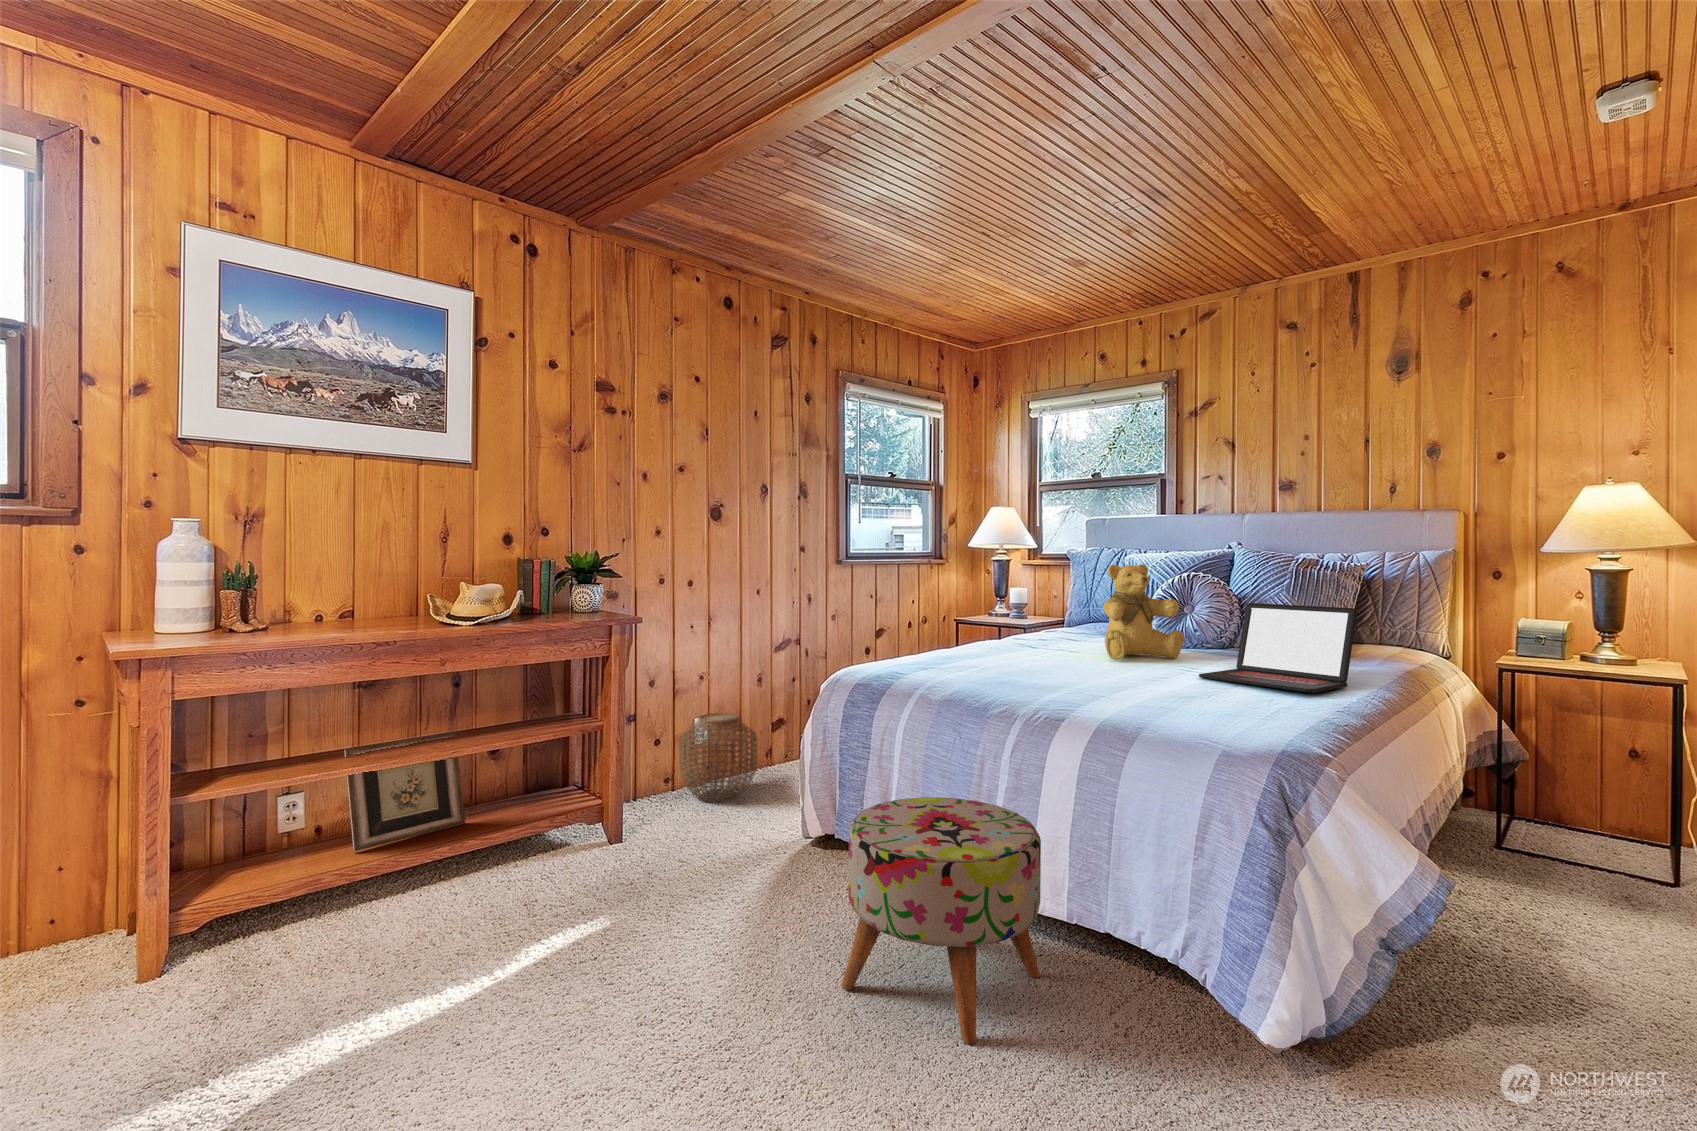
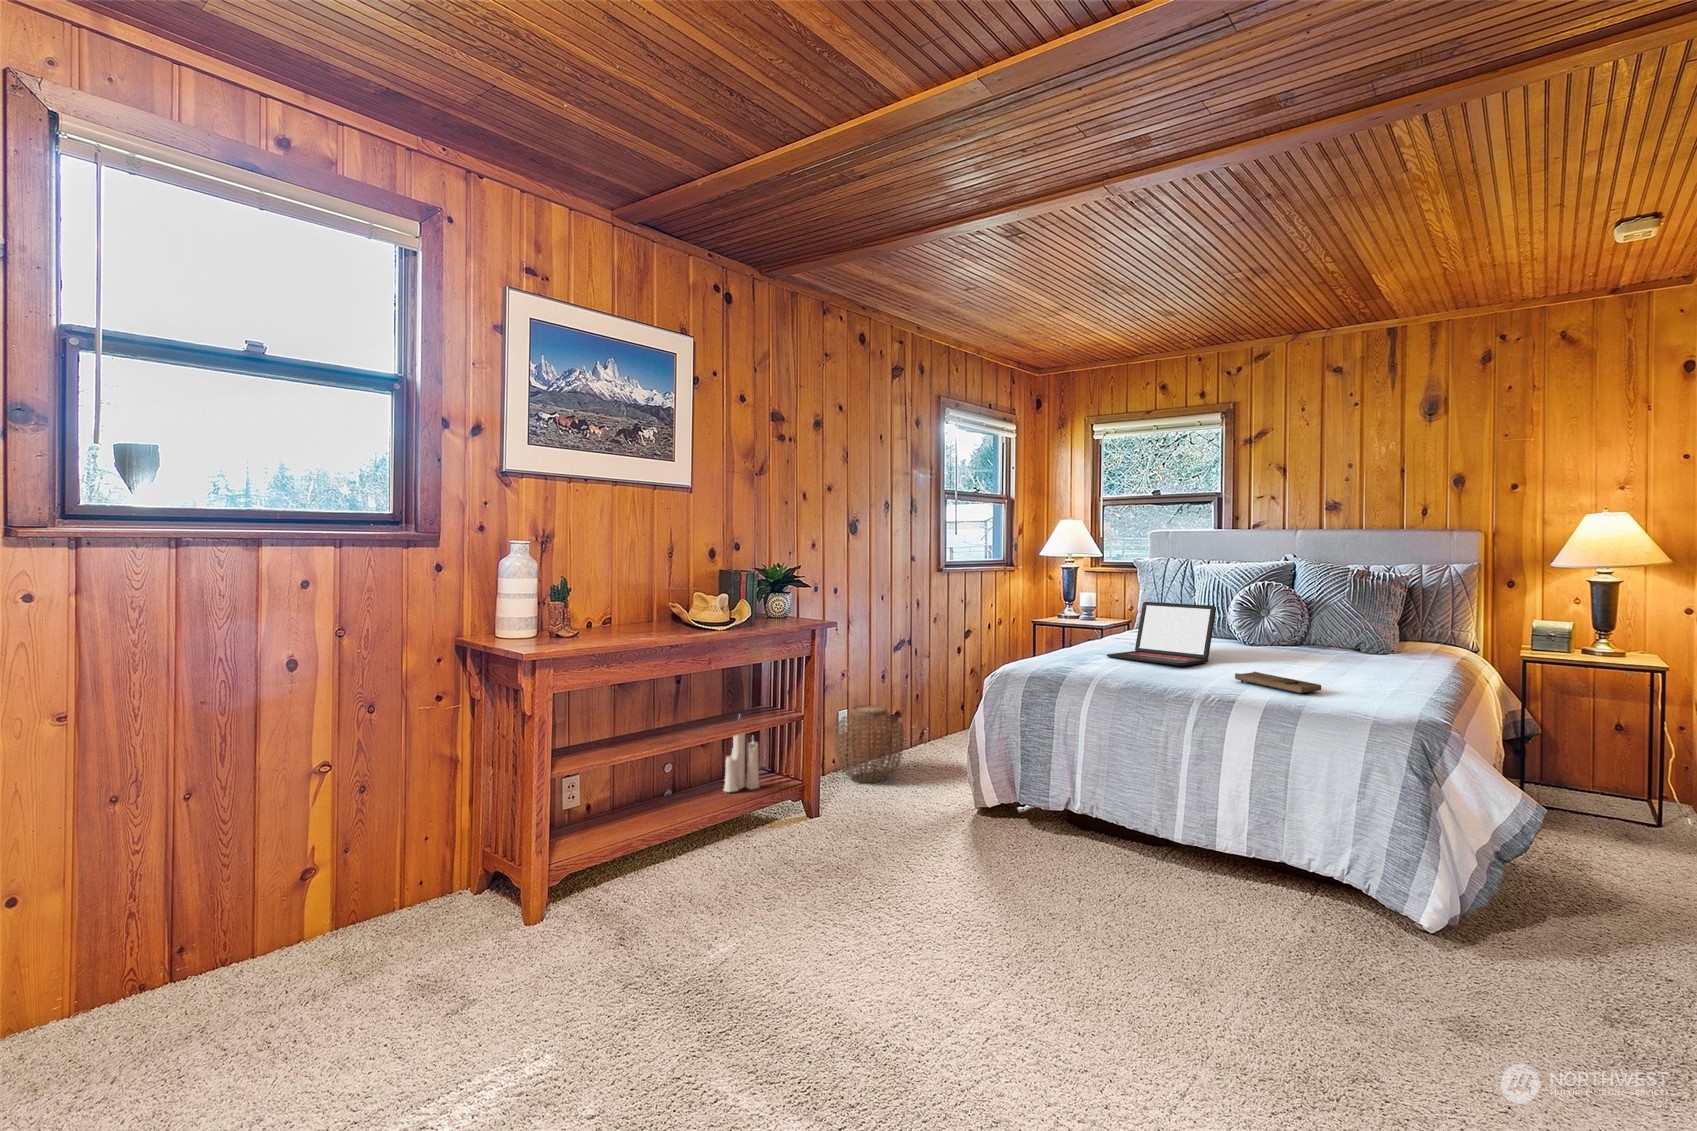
teddy bear: present [1103,564,1184,660] -> none [1214,577,1281,656]
laptop: present [1199,603,1357,693] -> present [1107,602,1216,666]
tray: none [1084,679,1182,708] -> present [1235,672,1321,693]
candle: none [491,718,538,815] -> present [724,733,759,792]
picture frame: present [344,732,465,851] -> none [629,721,711,822]
ottoman: present [842,797,1041,1044] -> none [1091,765,1247,937]

